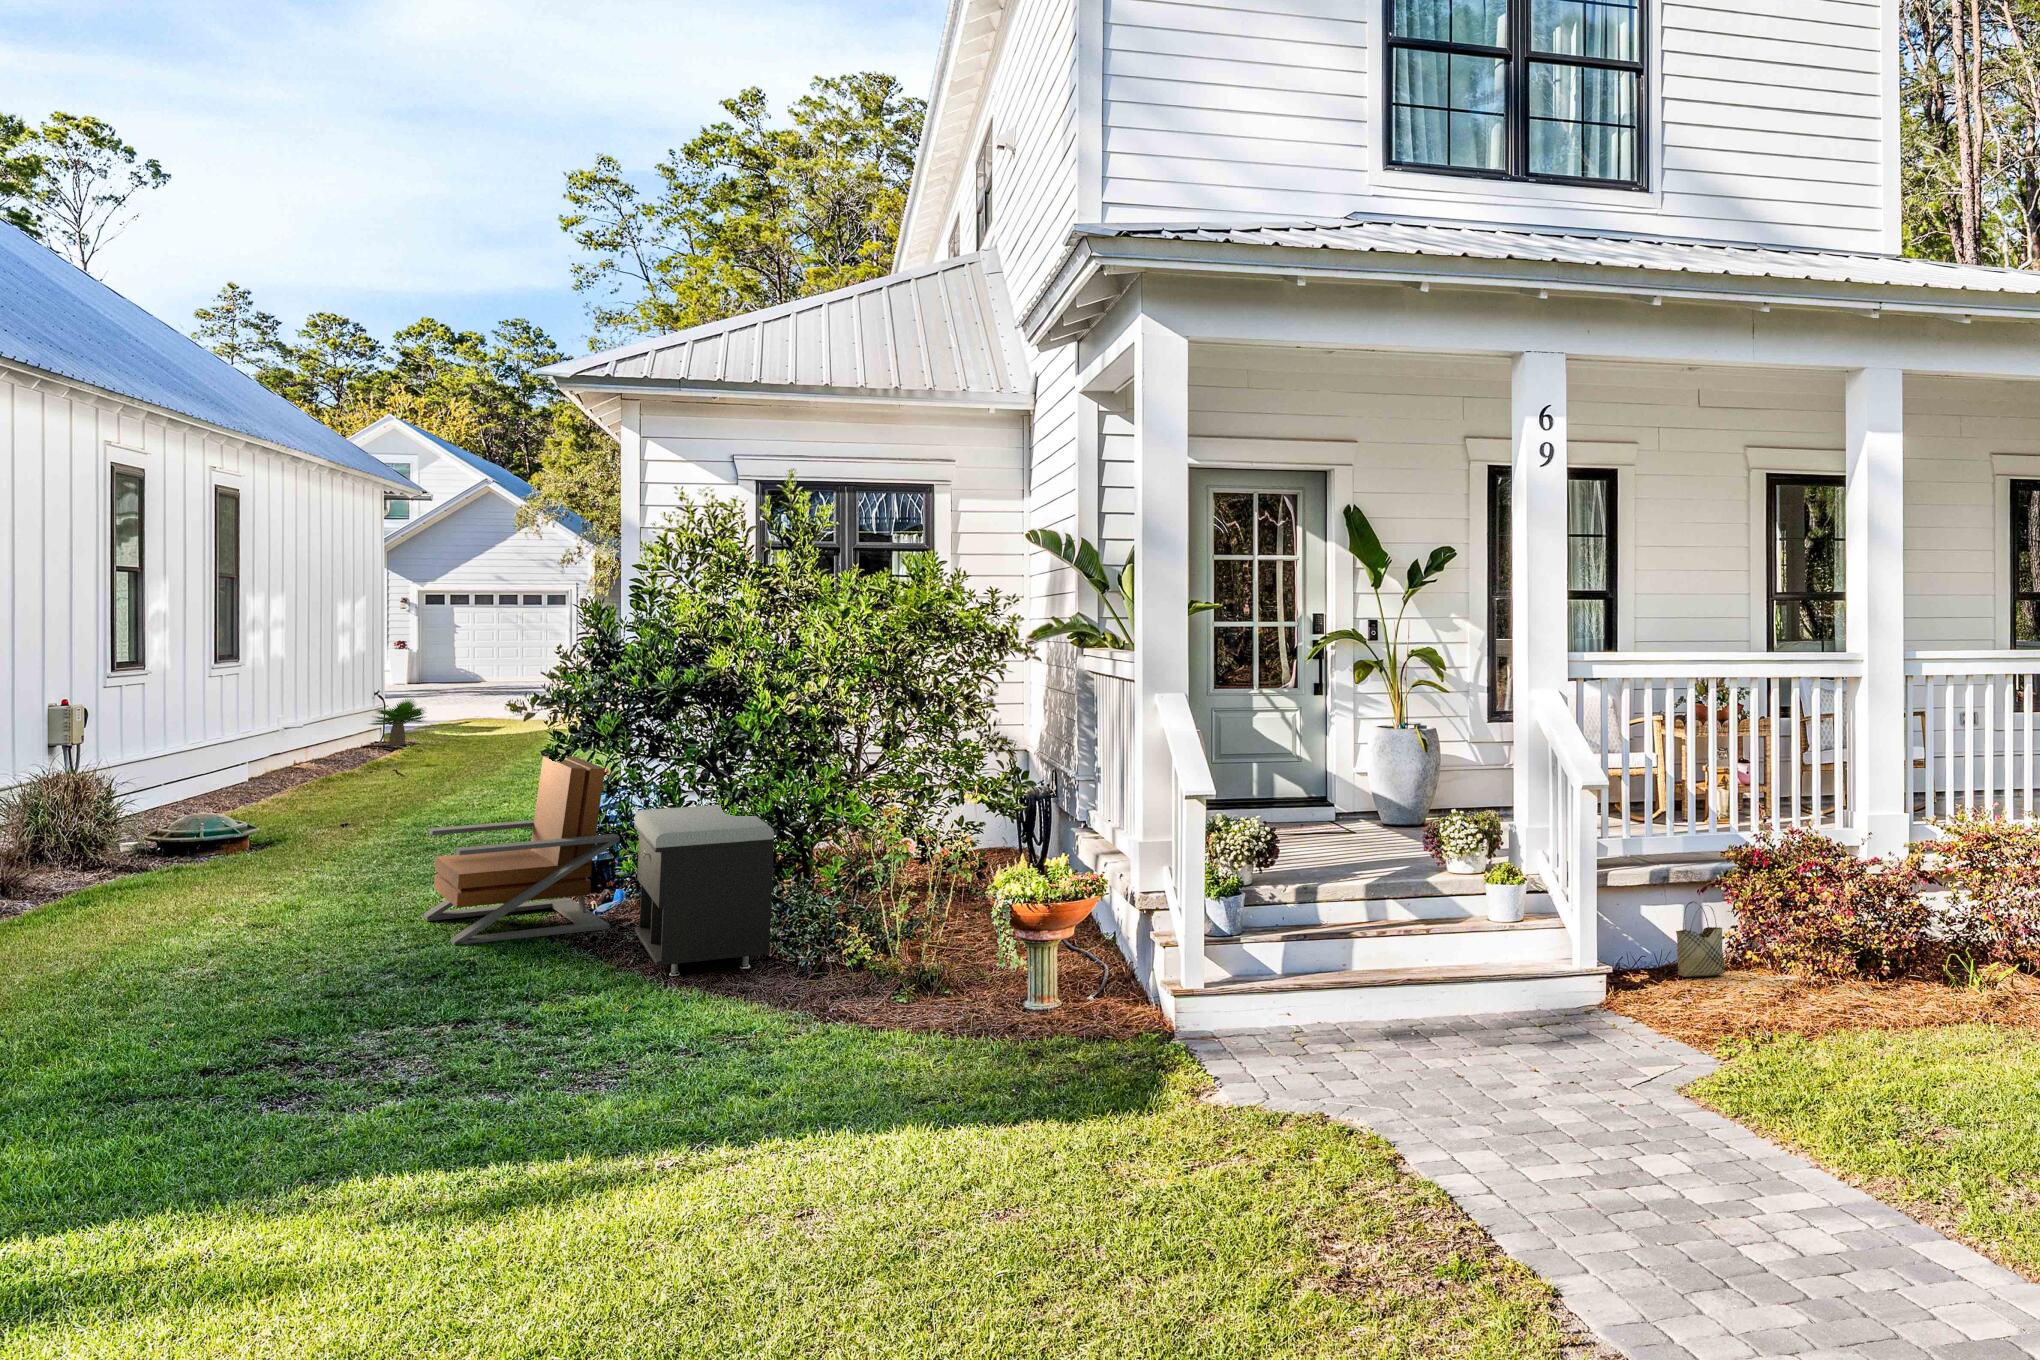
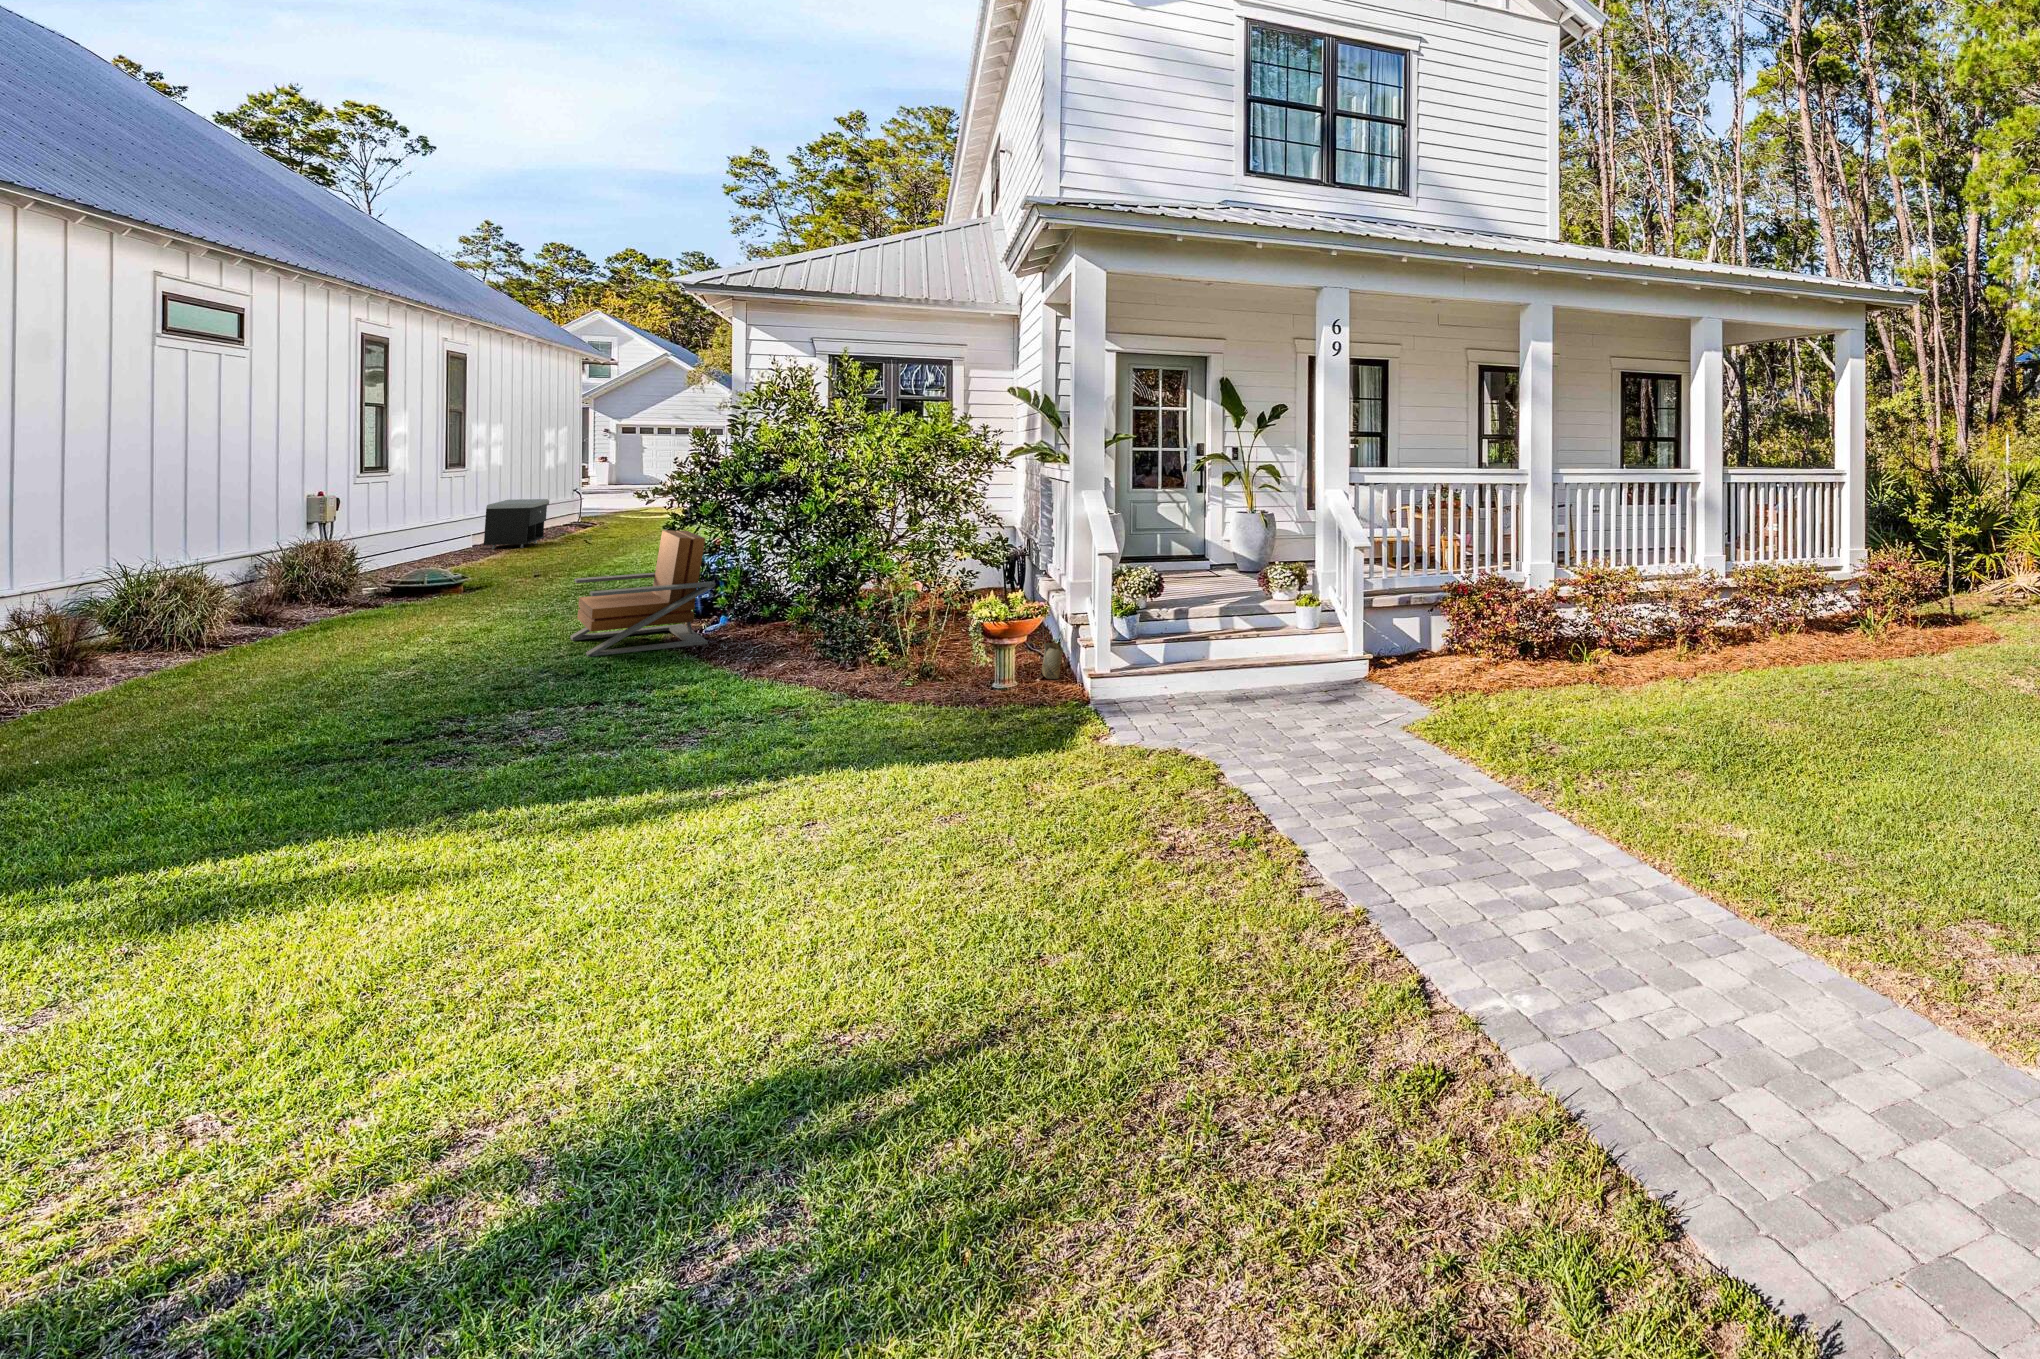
potted plant: present [370,699,425,745] -> none [568,495,616,526]
storage bench: present [634,805,774,976] -> present [484,499,549,549]
woven basket: present [1676,901,1725,977] -> present [1042,628,1065,679]

